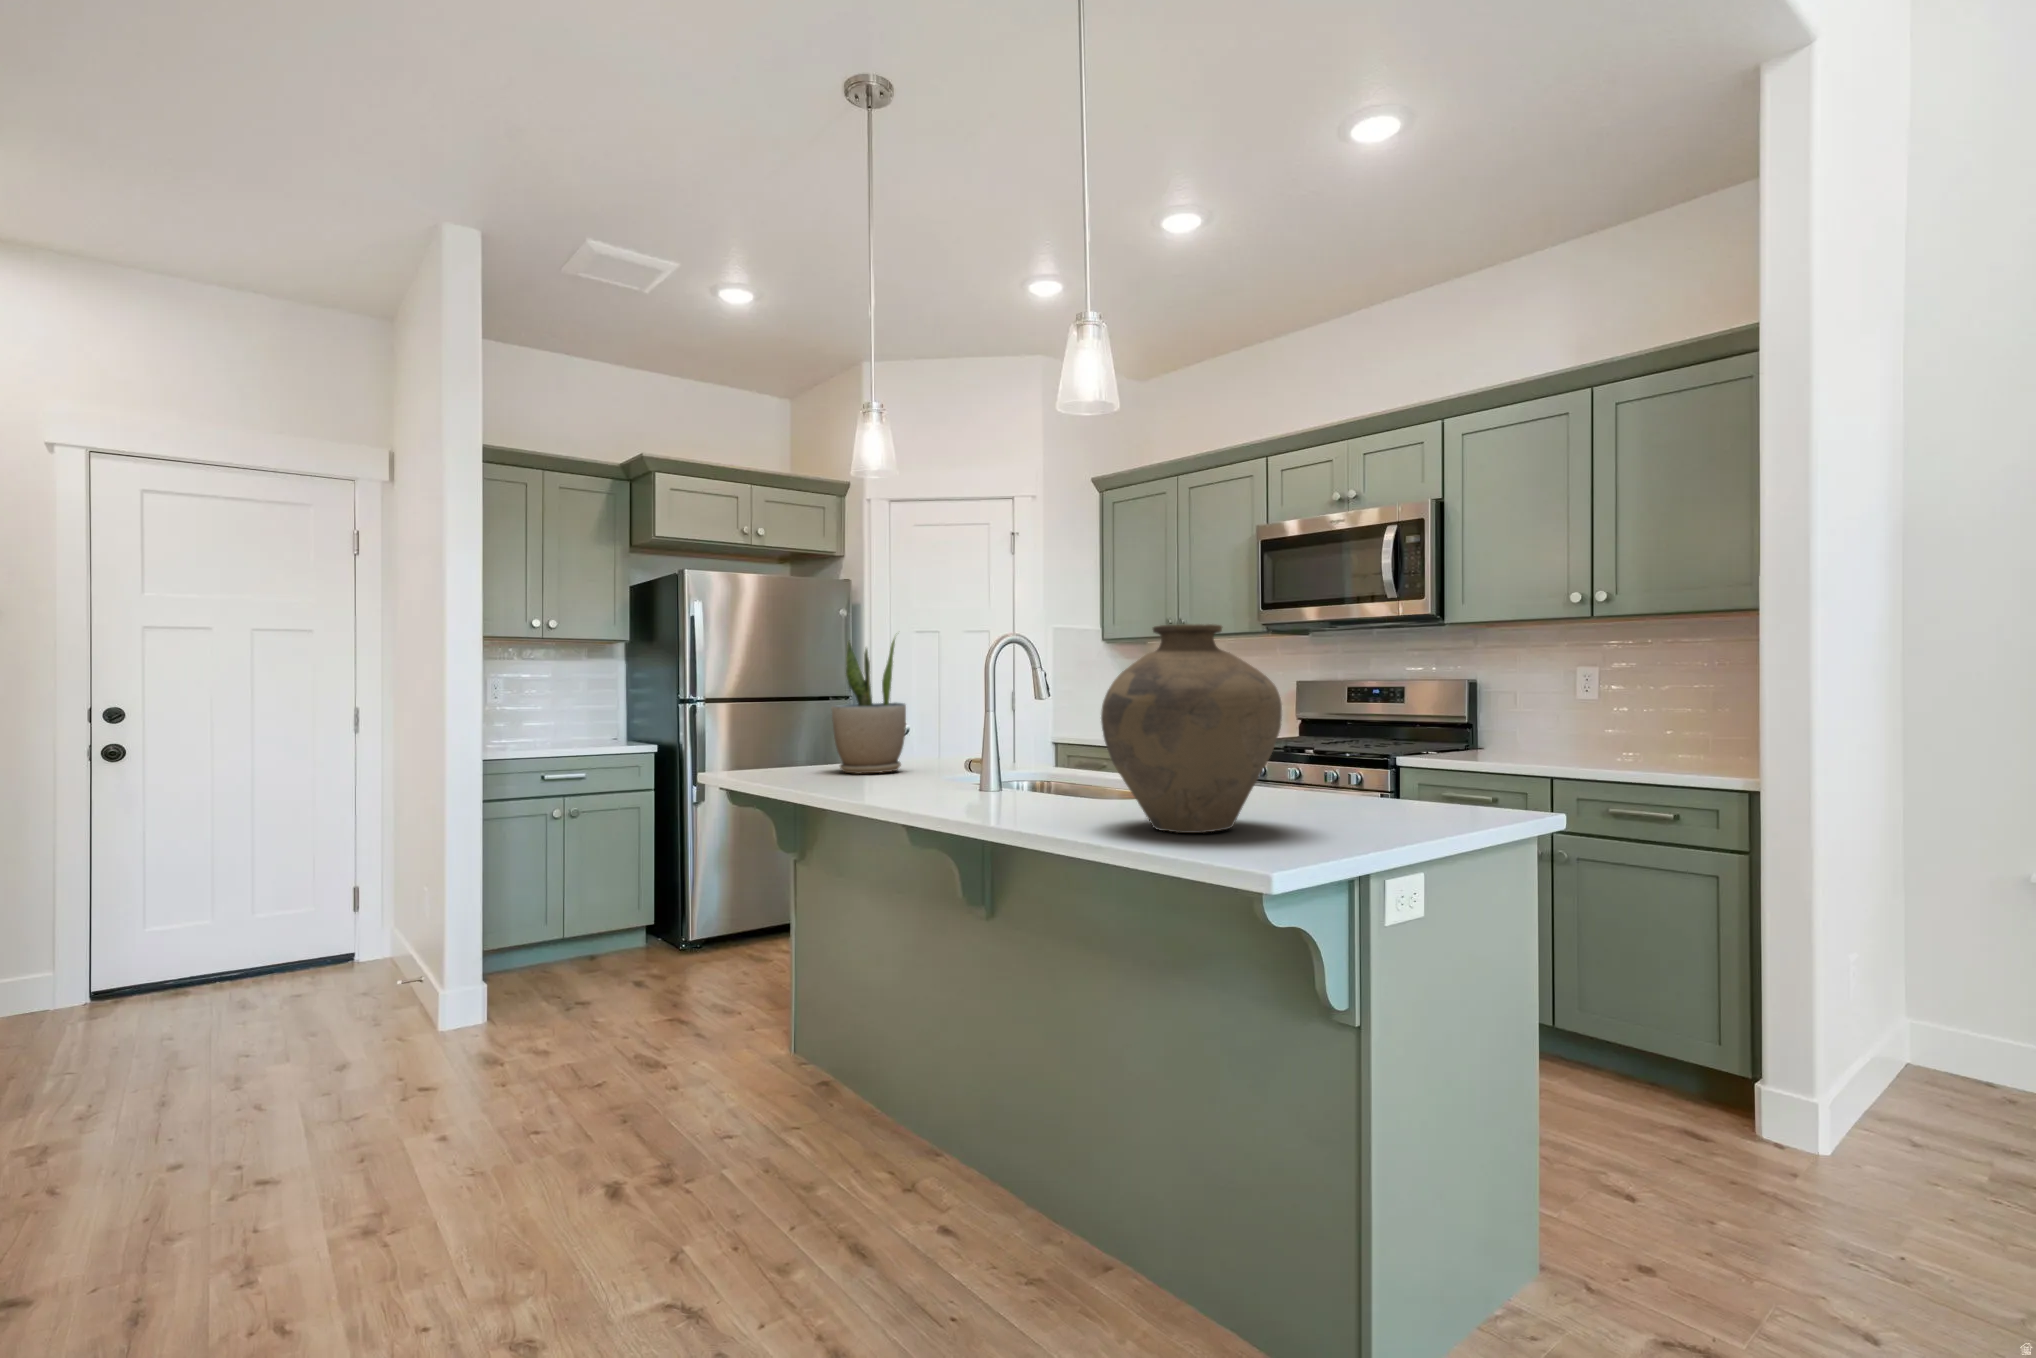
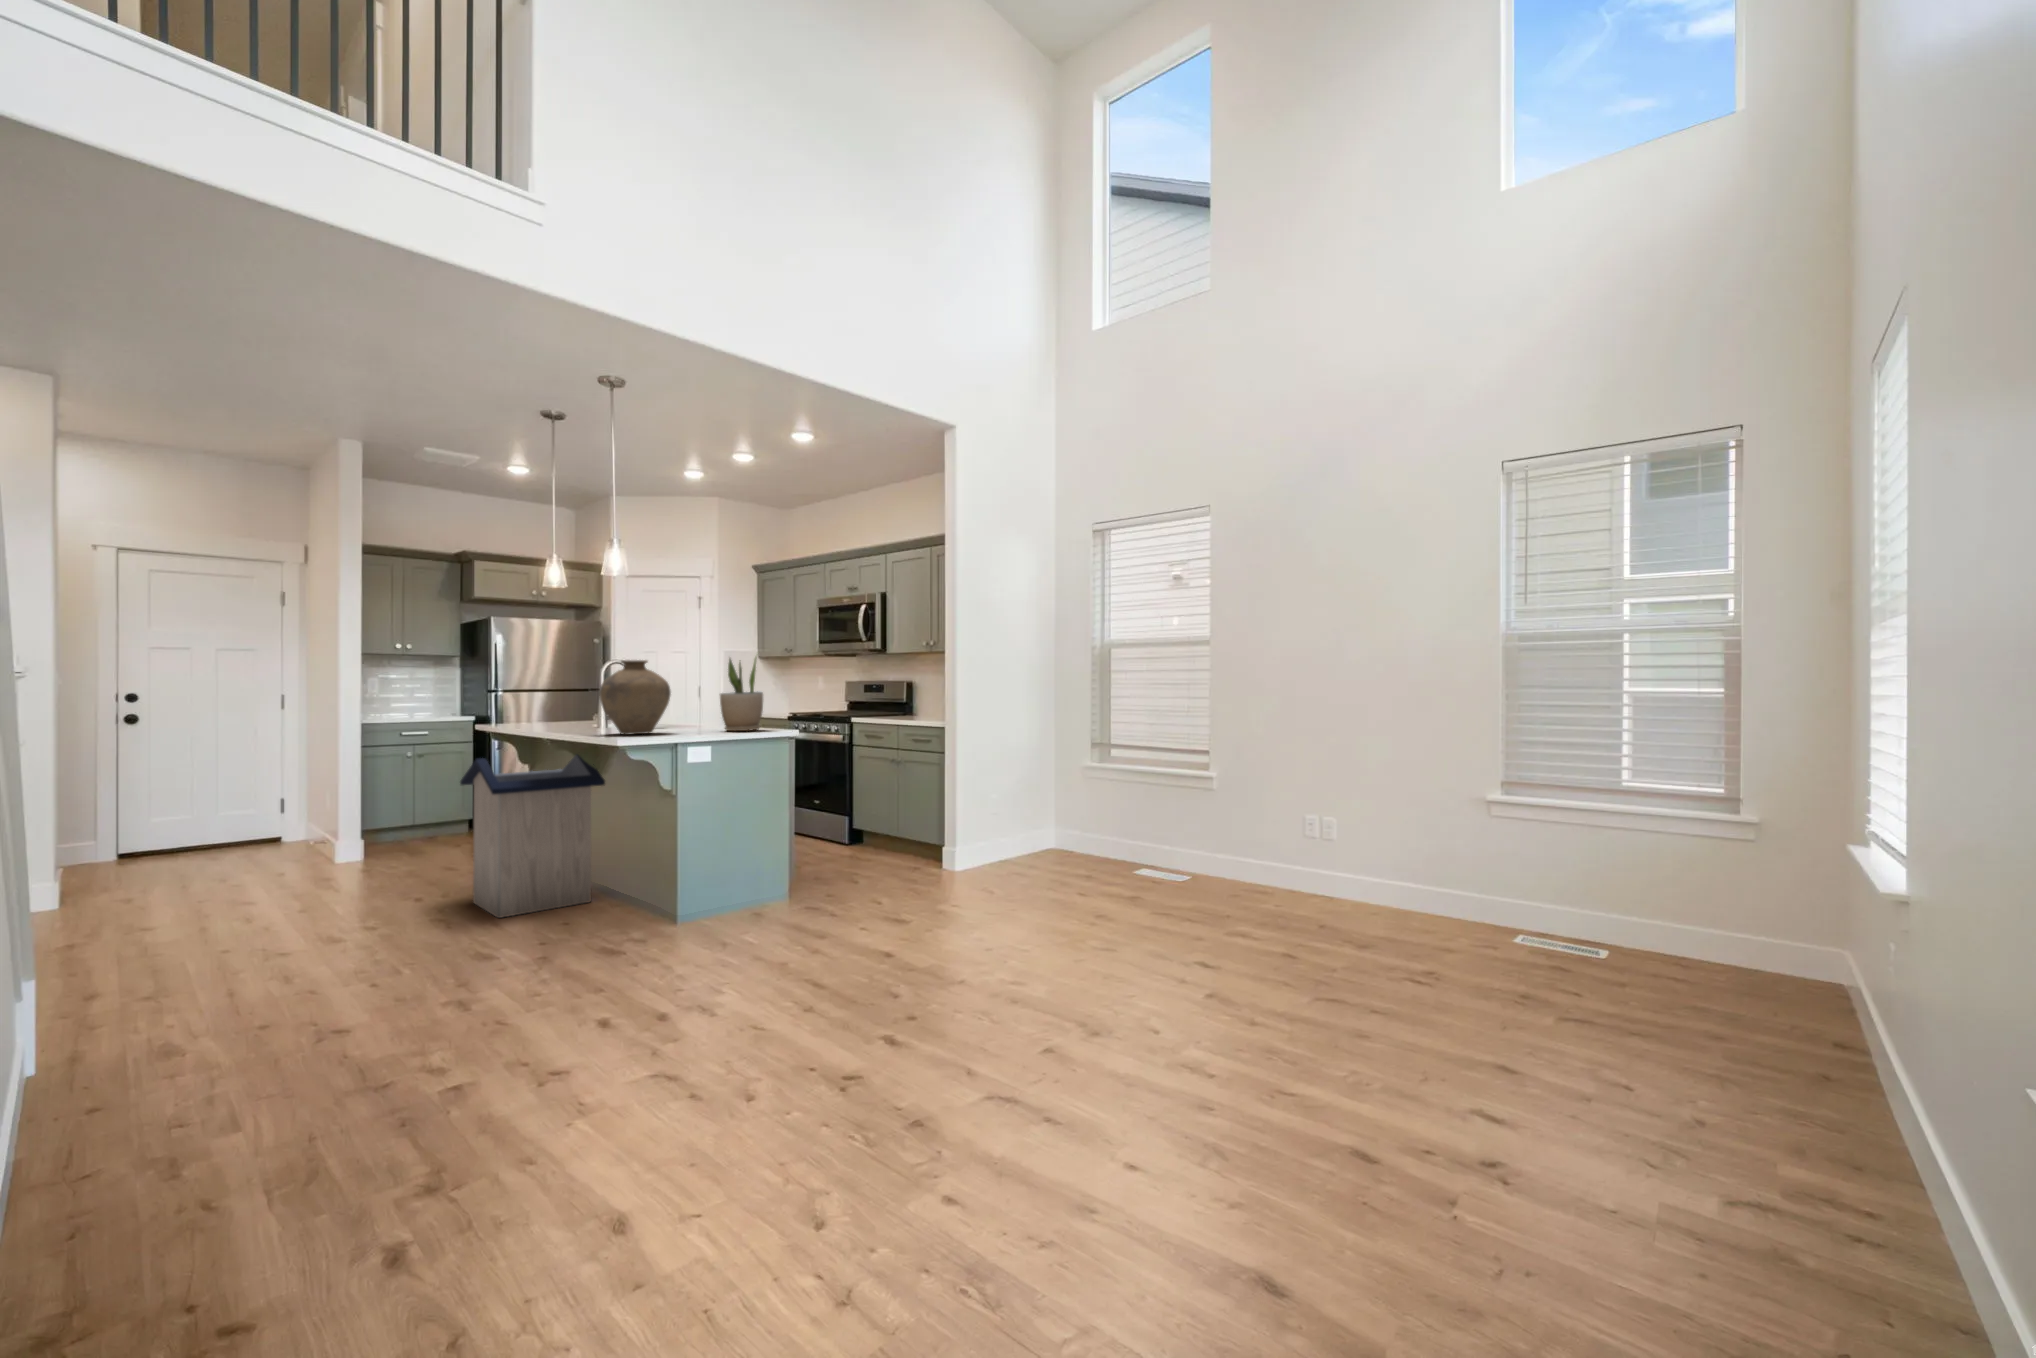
potted plant: present [832,639,906,773] -> present [720,657,763,731]
trash can: none [707,850,1045,1297] -> present [460,754,605,918]

